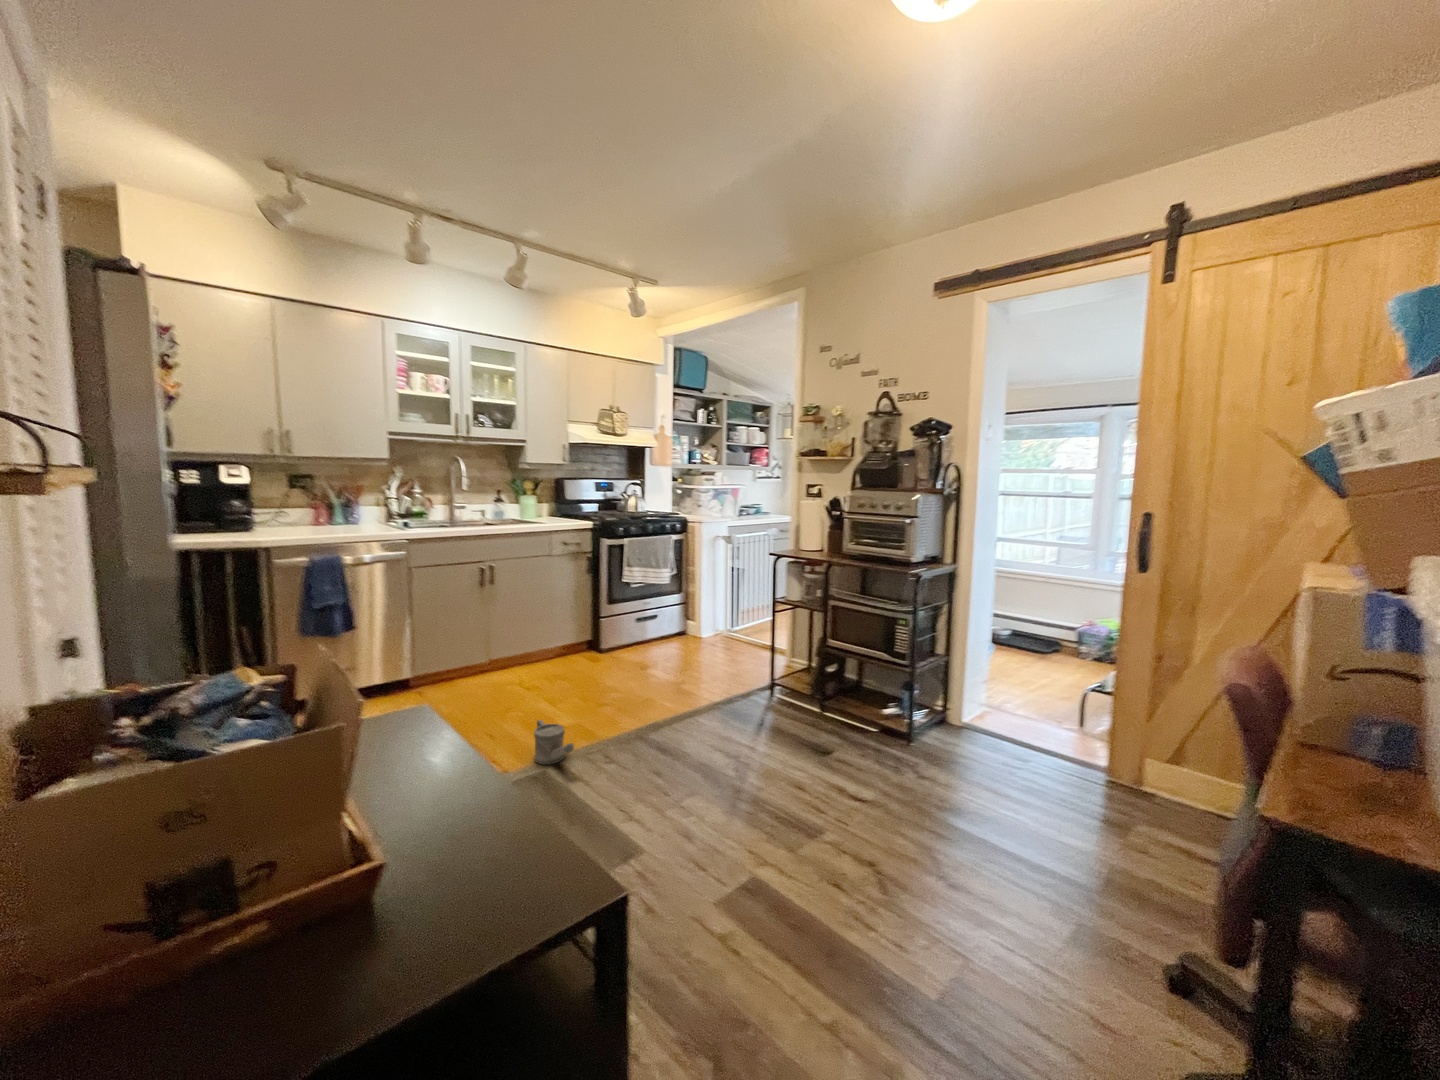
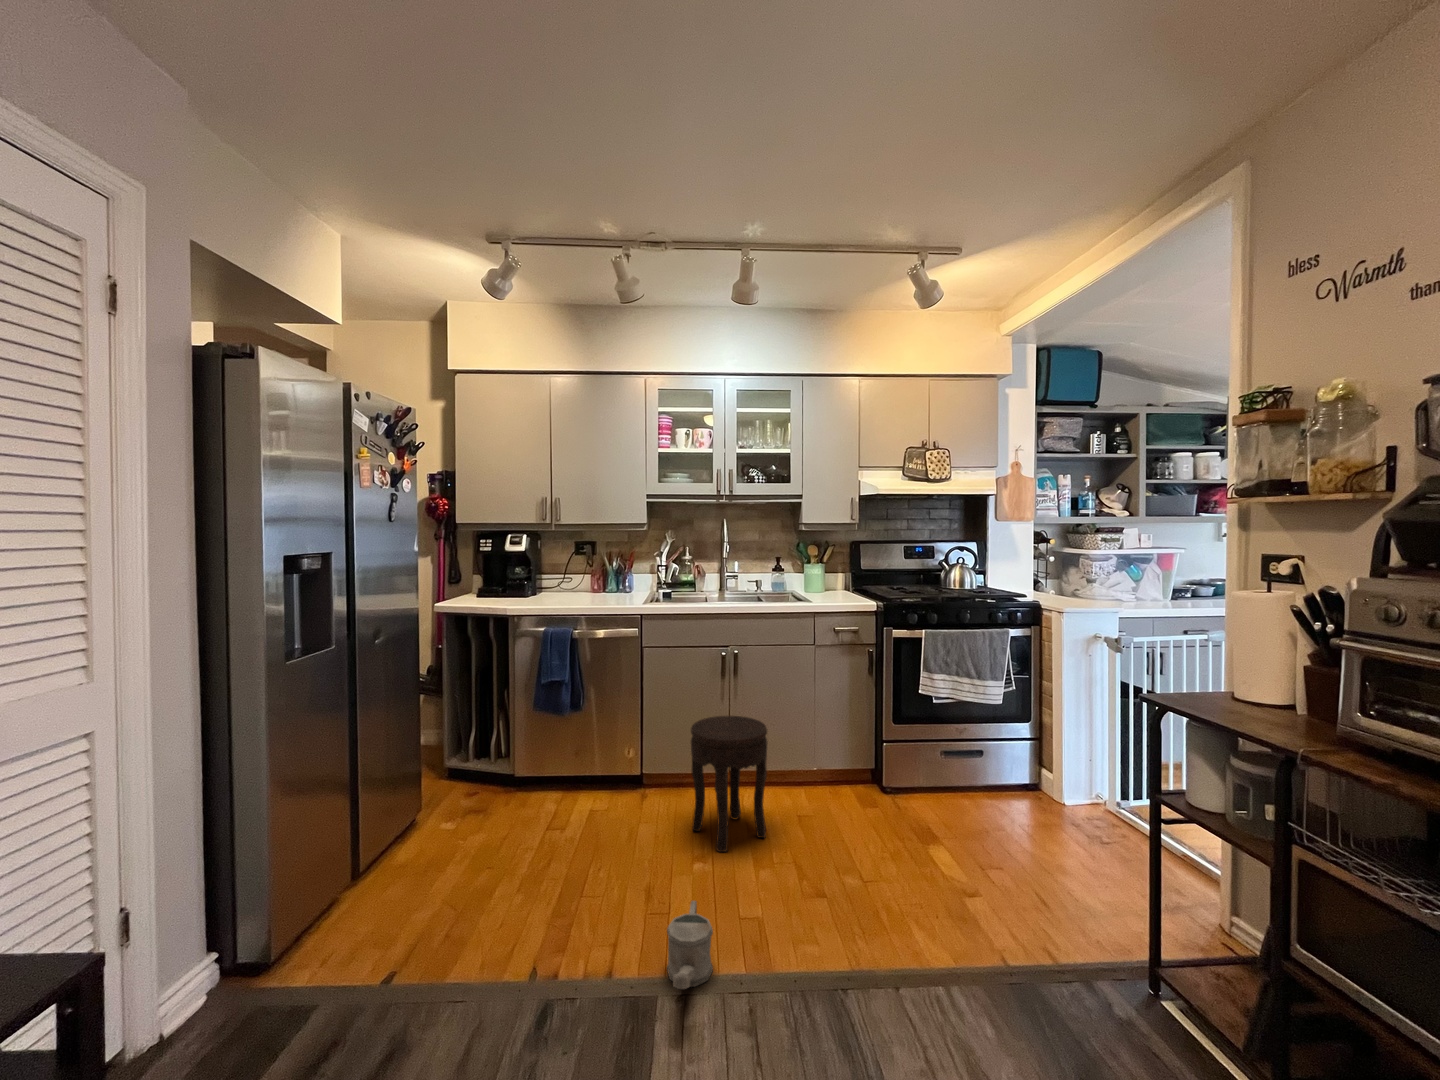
side table: none [478,611,540,706] -> present [691,716,768,852]

